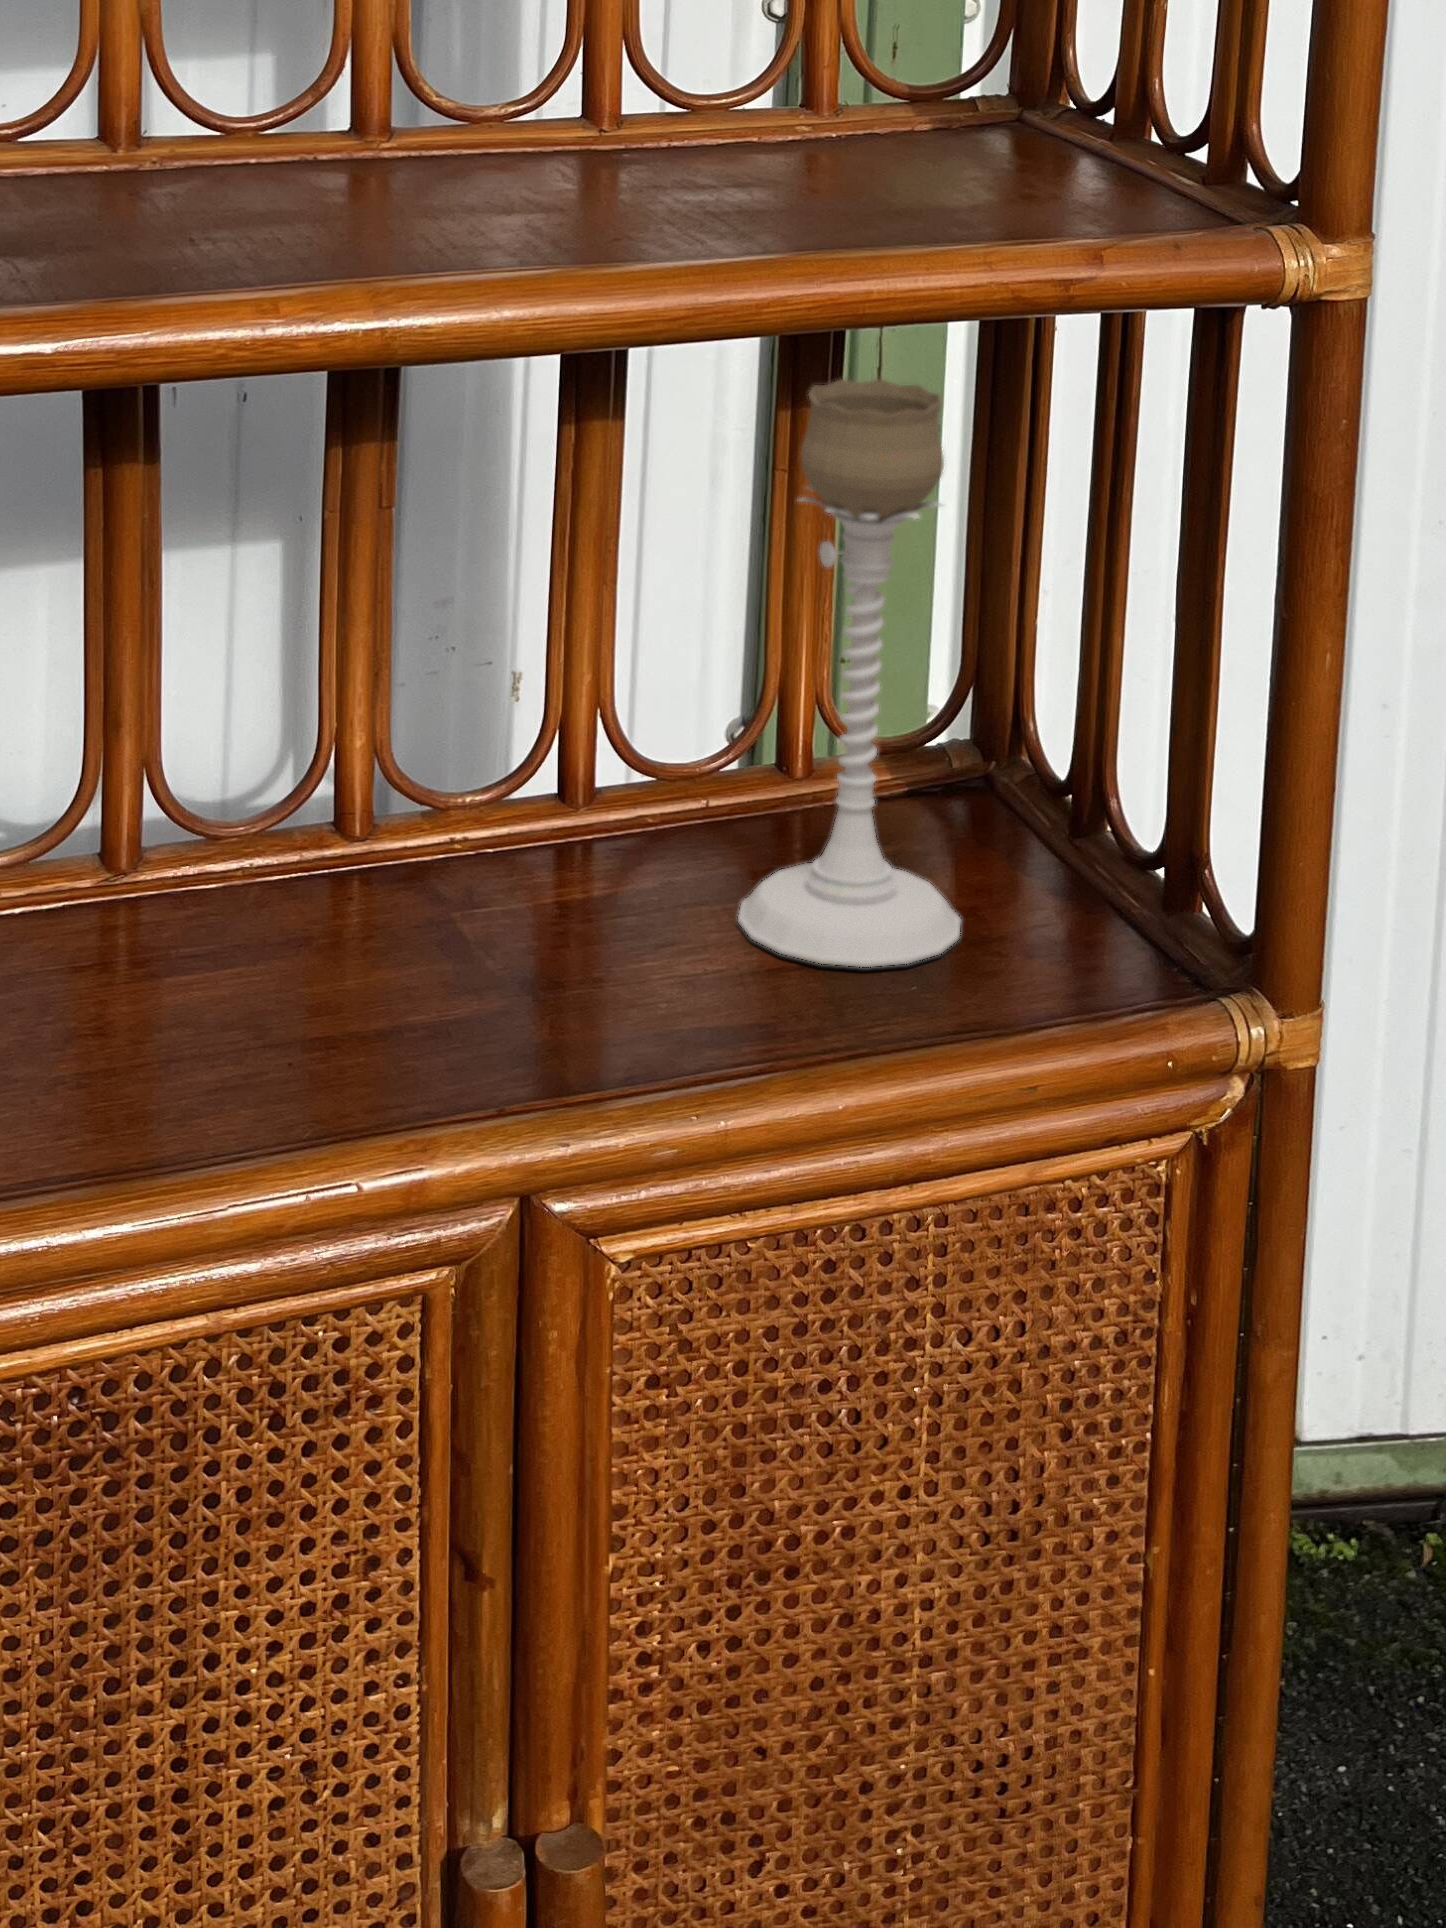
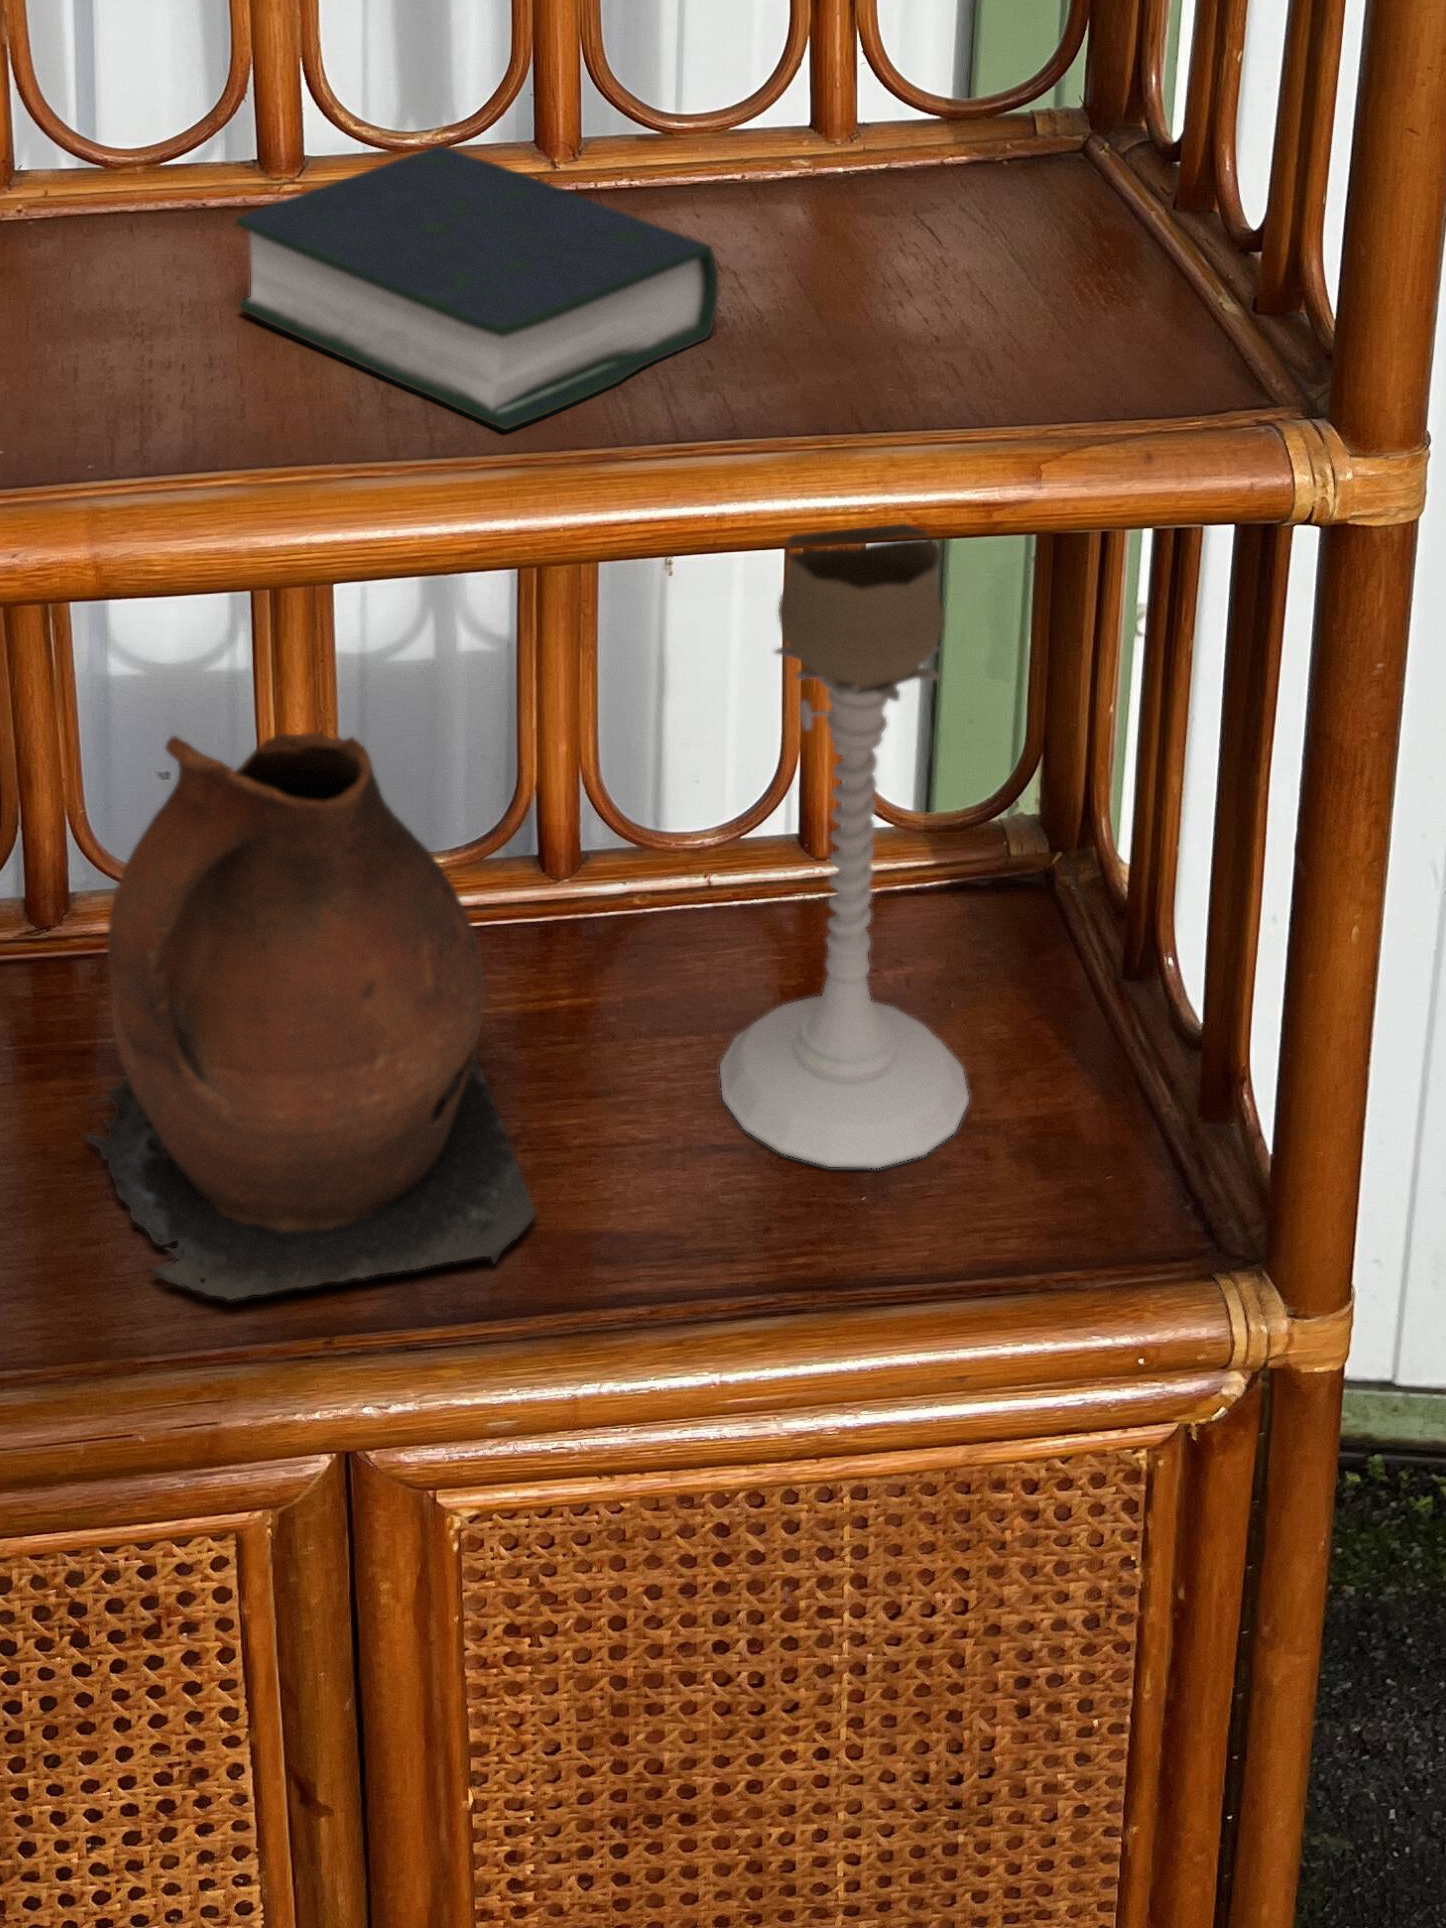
book: none [352,66,775,229] -> present [236,145,719,429]
ceramic pitcher: none [181,561,635,1084] -> present [84,733,536,1300]

